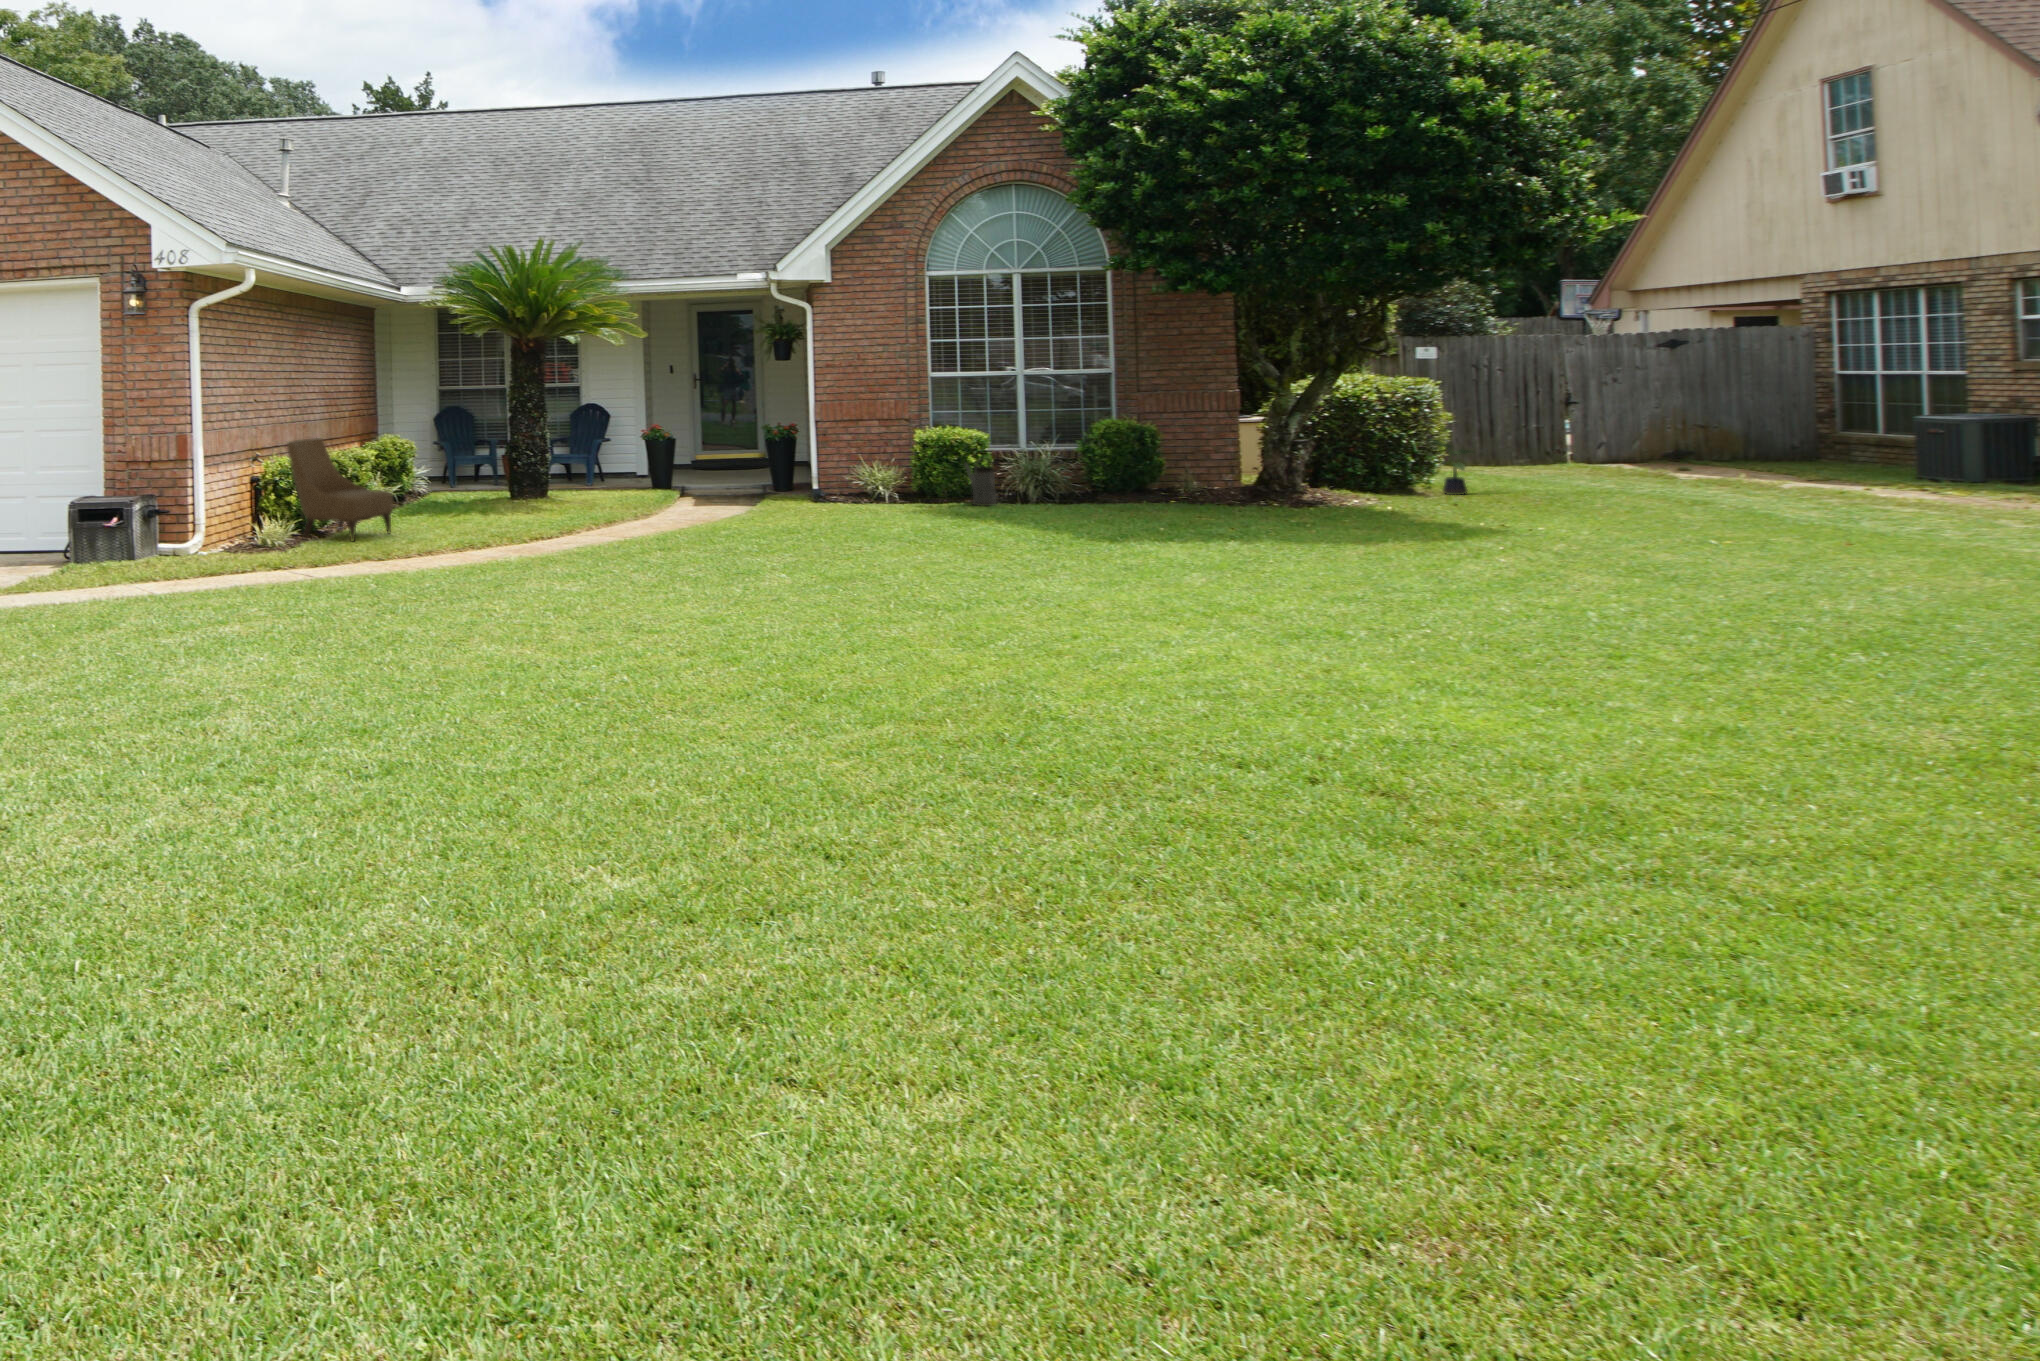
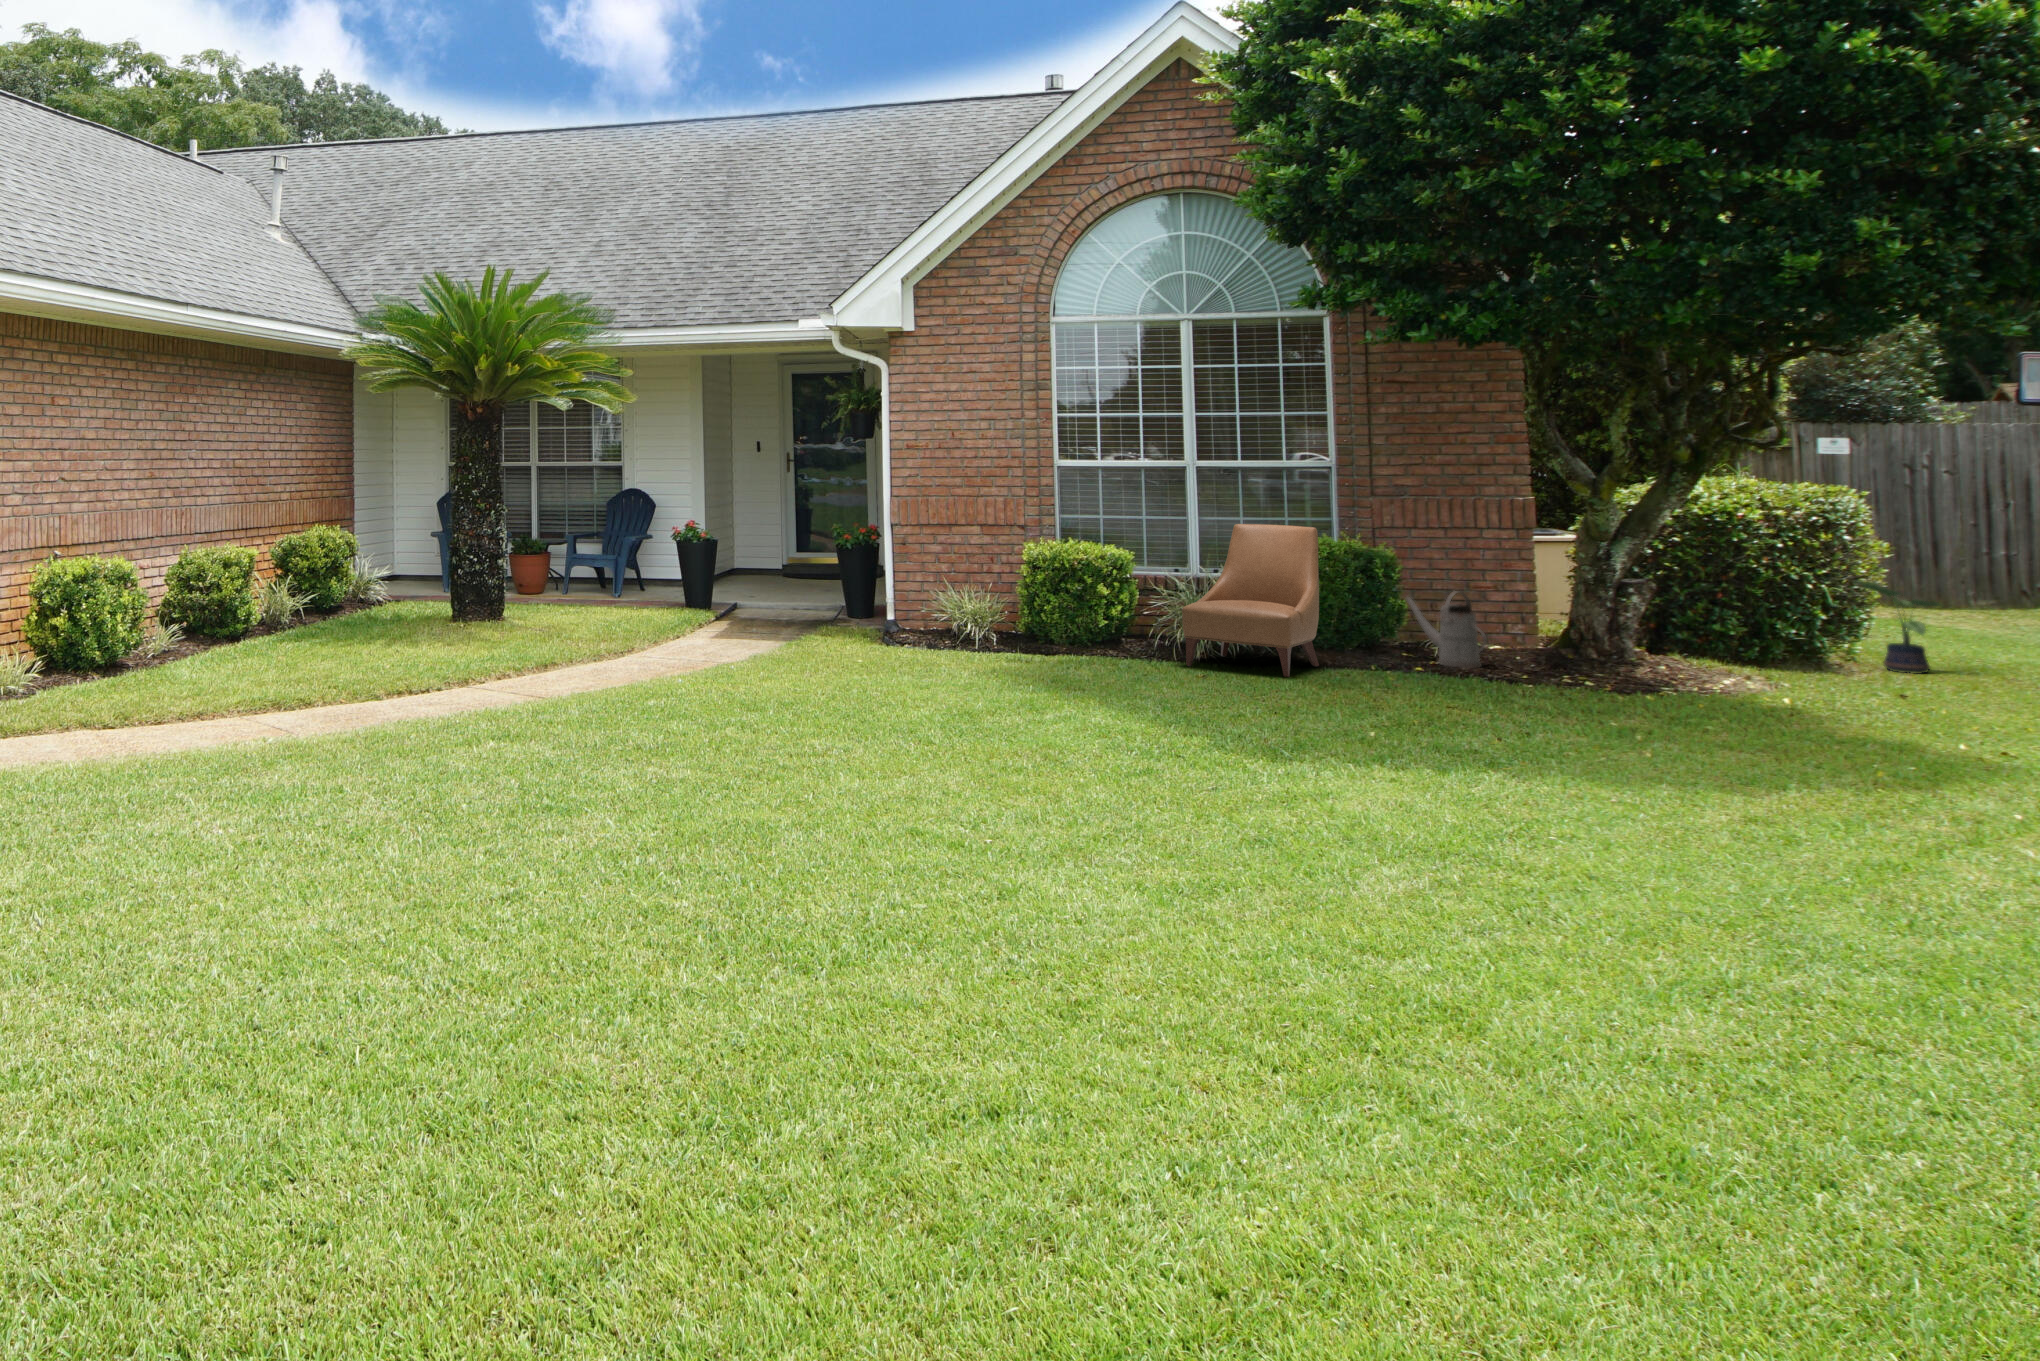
chair: present [287,438,393,541] -> present [1182,524,1319,677]
watering can: present [965,460,996,506] -> present [1406,592,1487,668]

